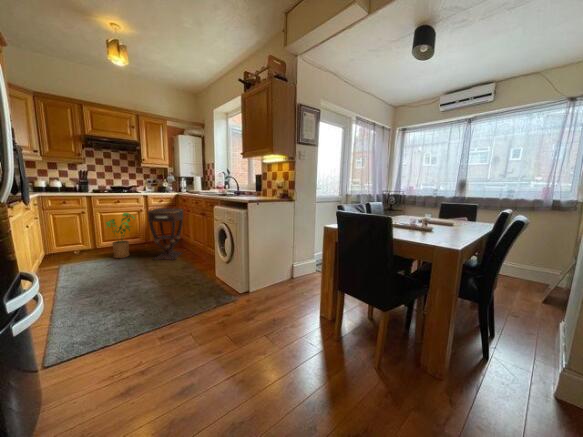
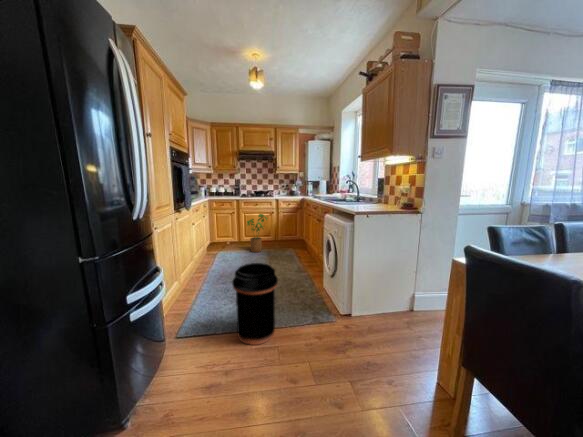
side table: present [147,208,183,260] -> none [274,211,305,261]
trash can: none [126,257,181,343] -> present [232,263,278,345]

